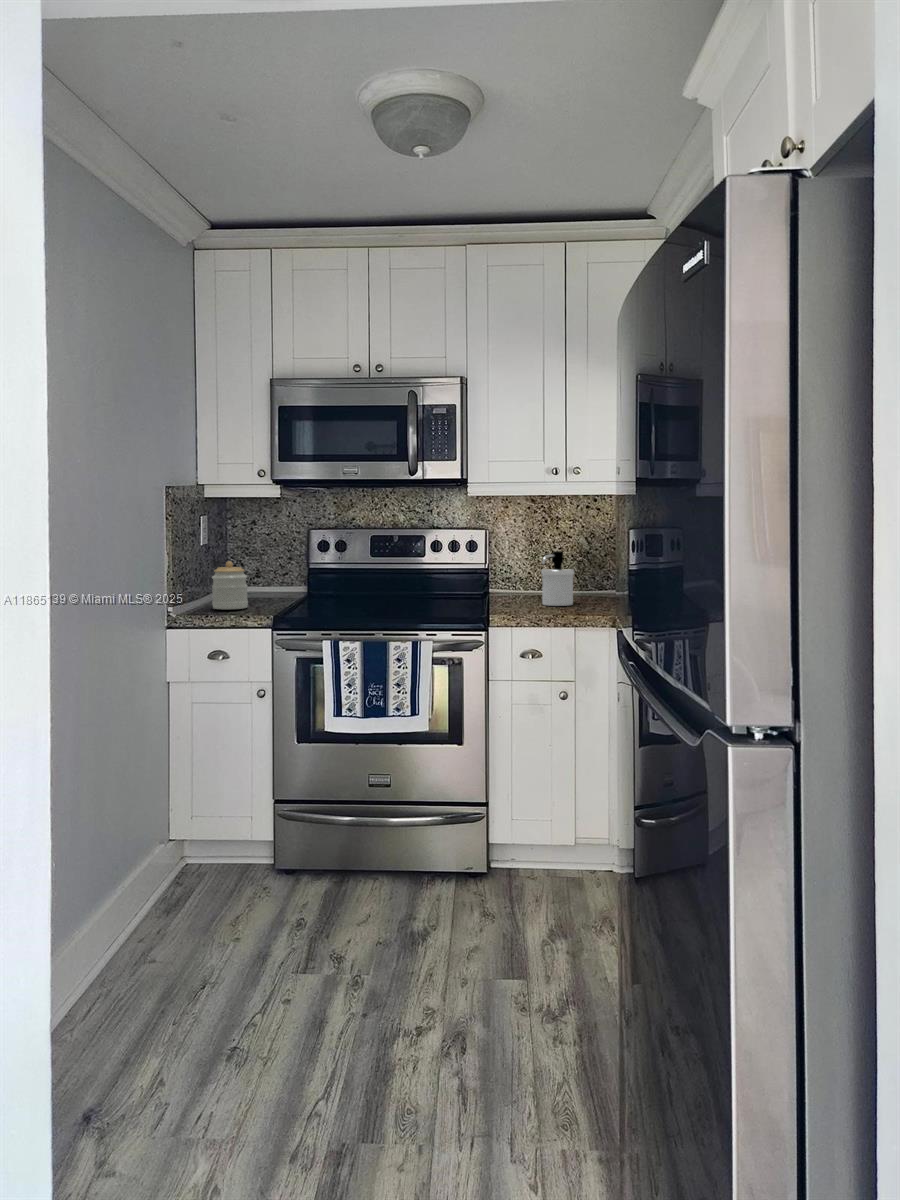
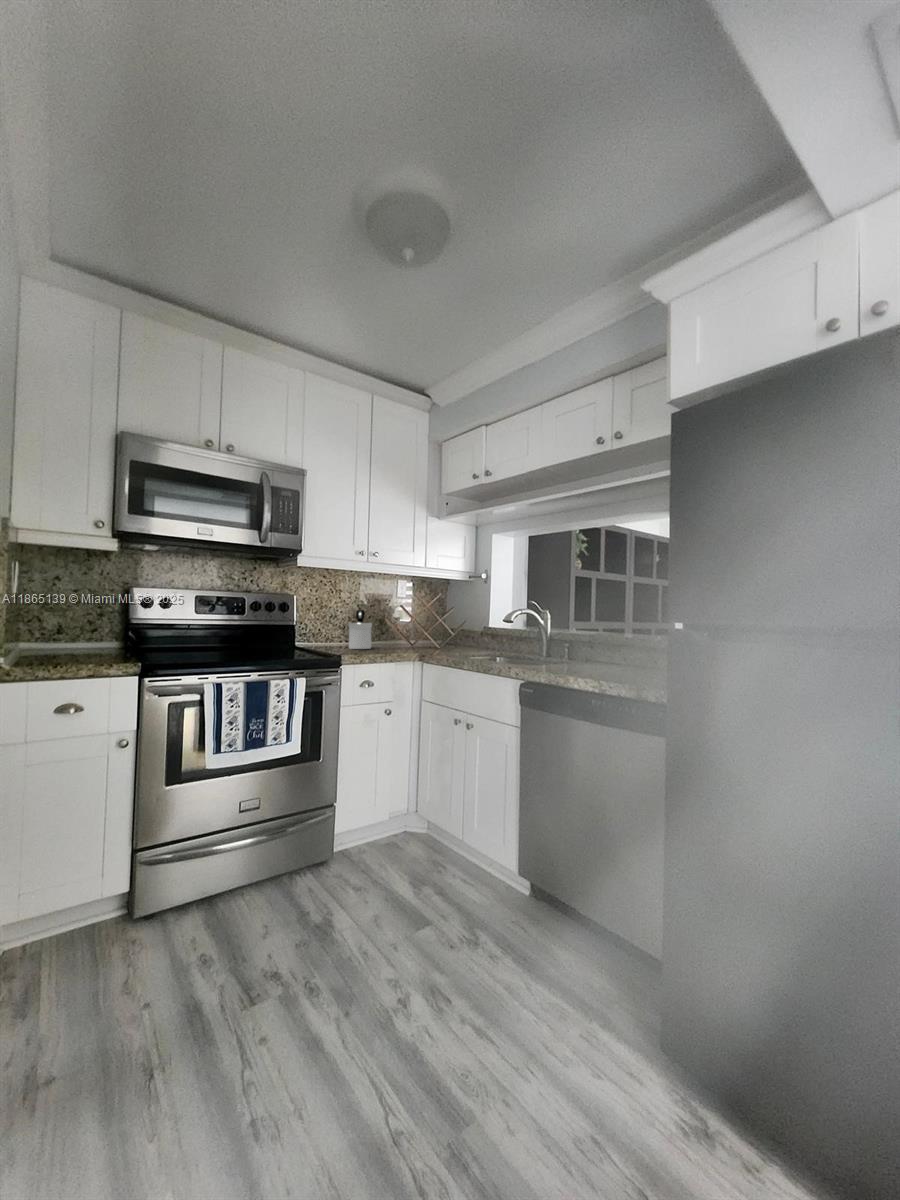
jar: present [212,561,248,609] -> none [37,609,84,659]

